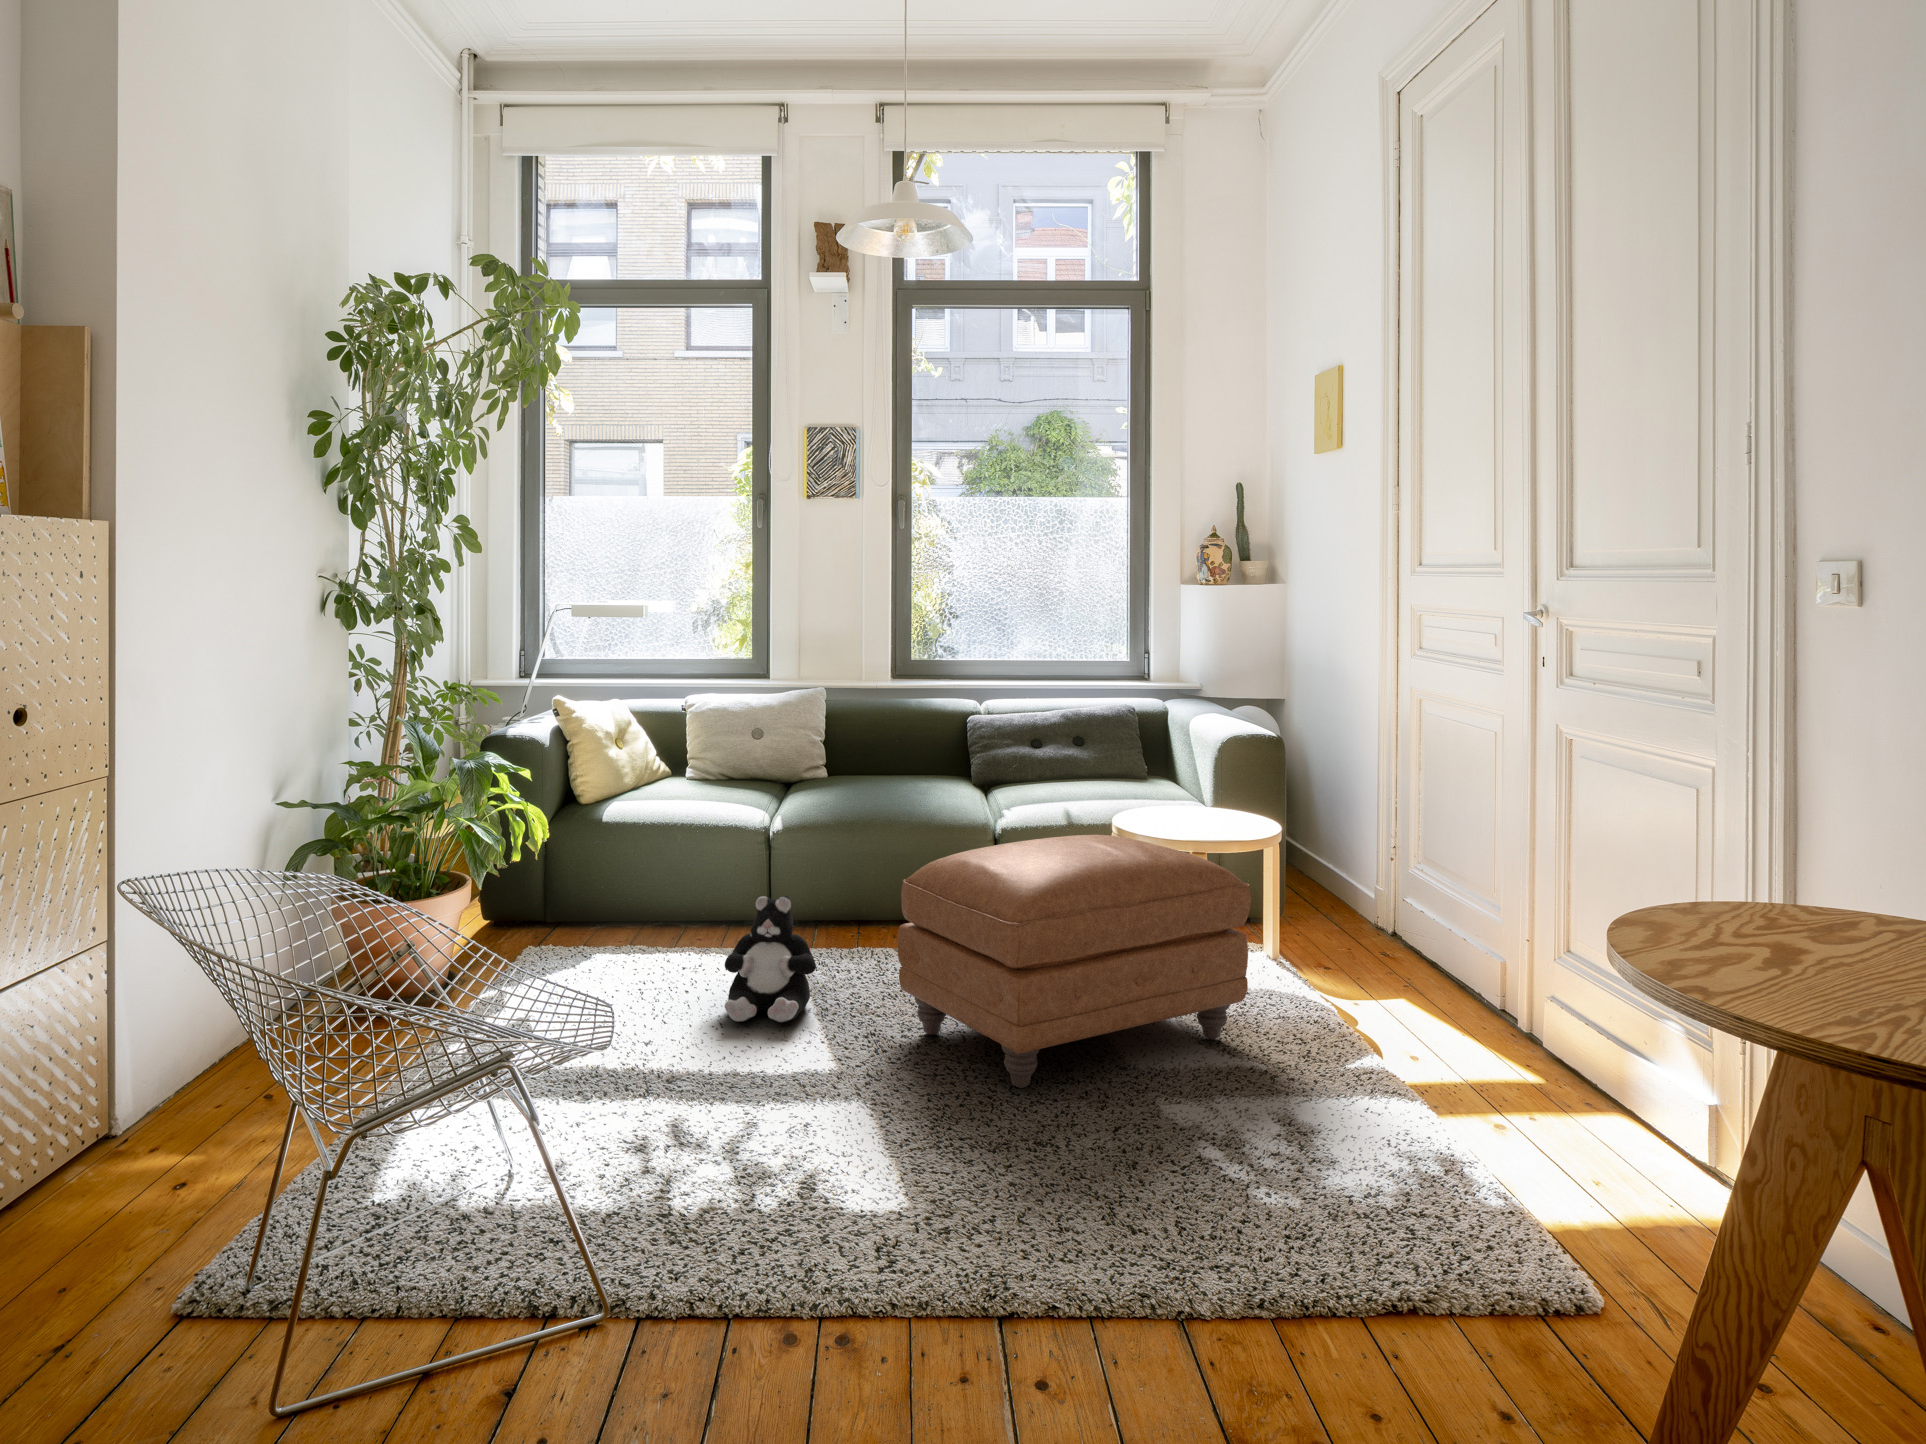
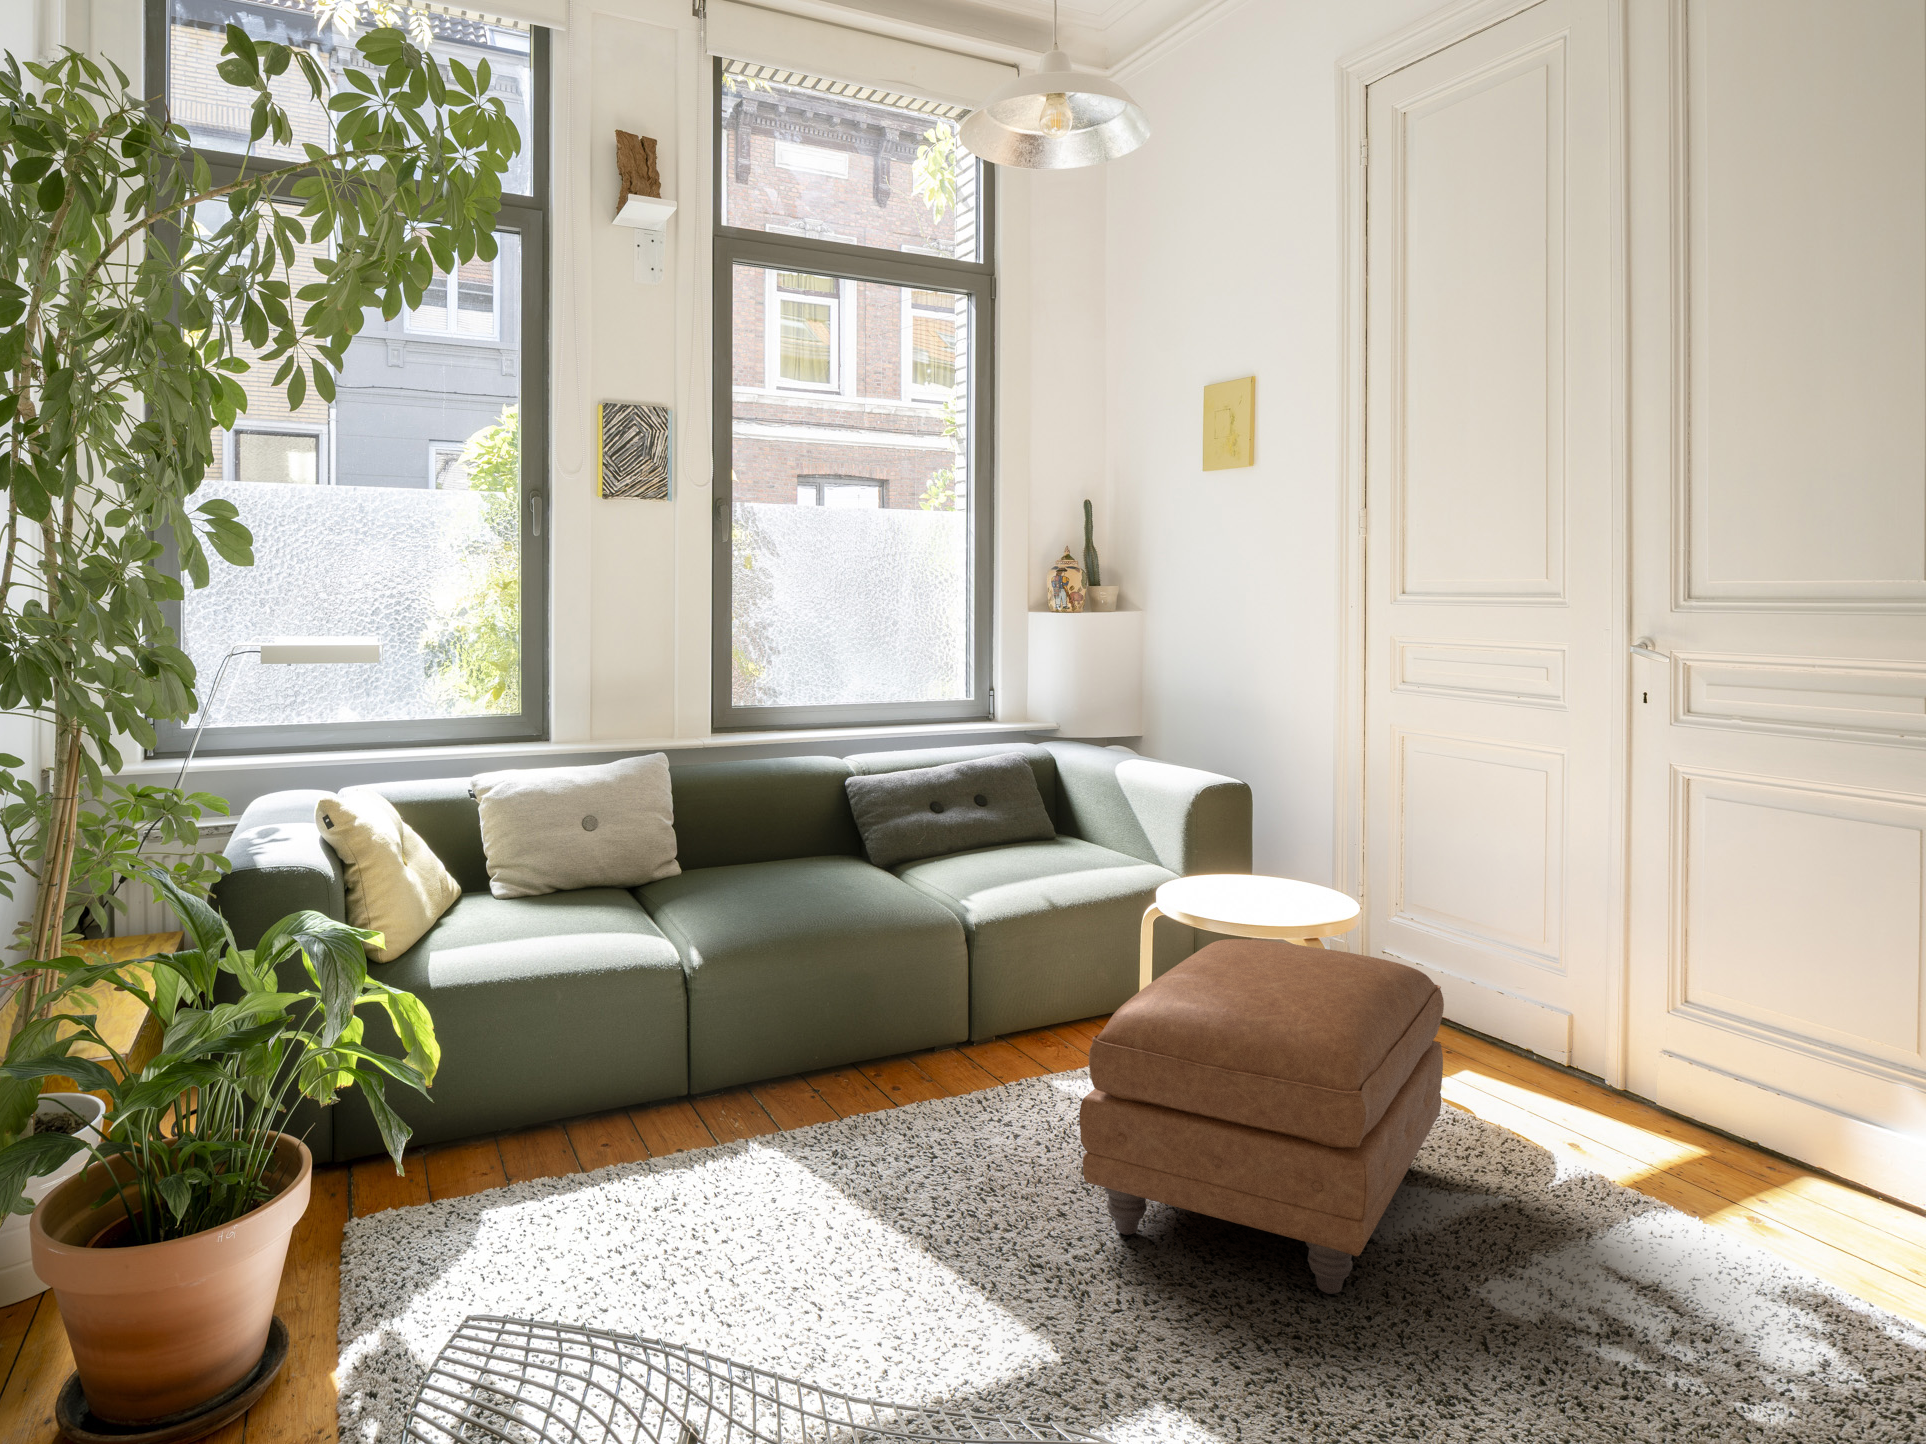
plush toy: present [725,895,816,1022] -> none [822,1077,968,1276]

